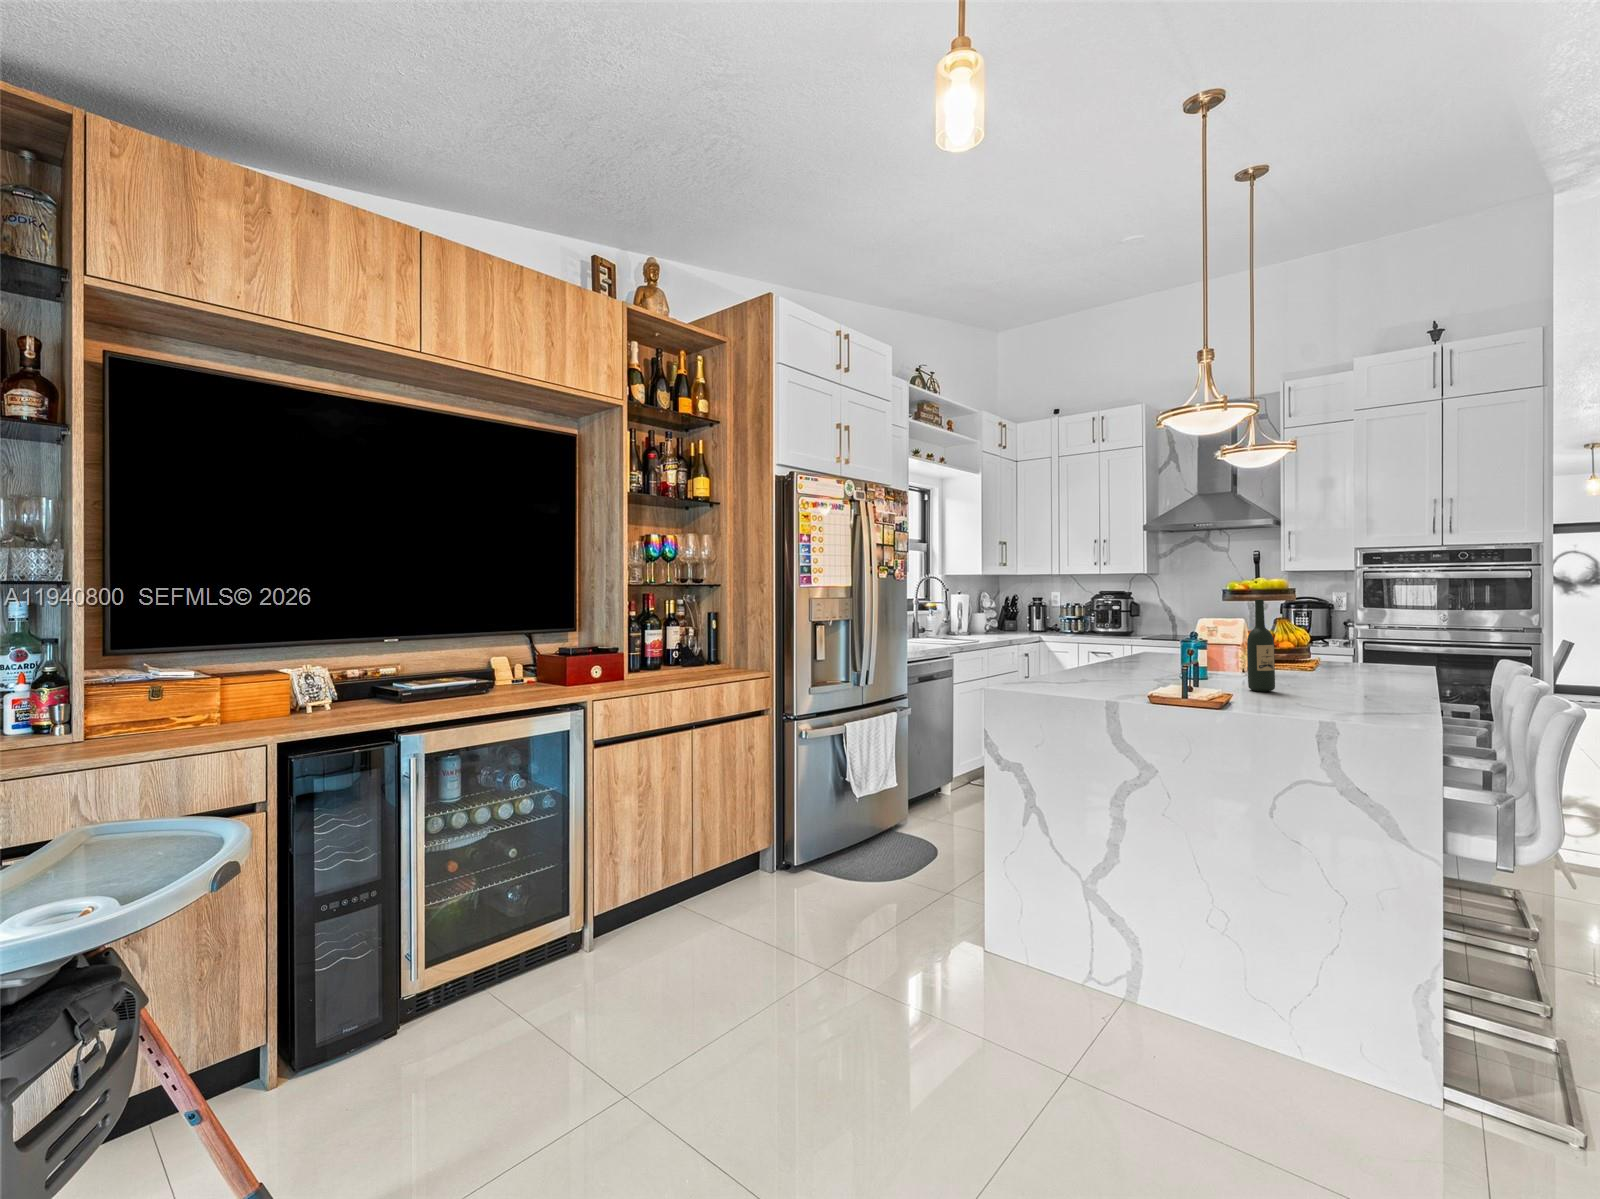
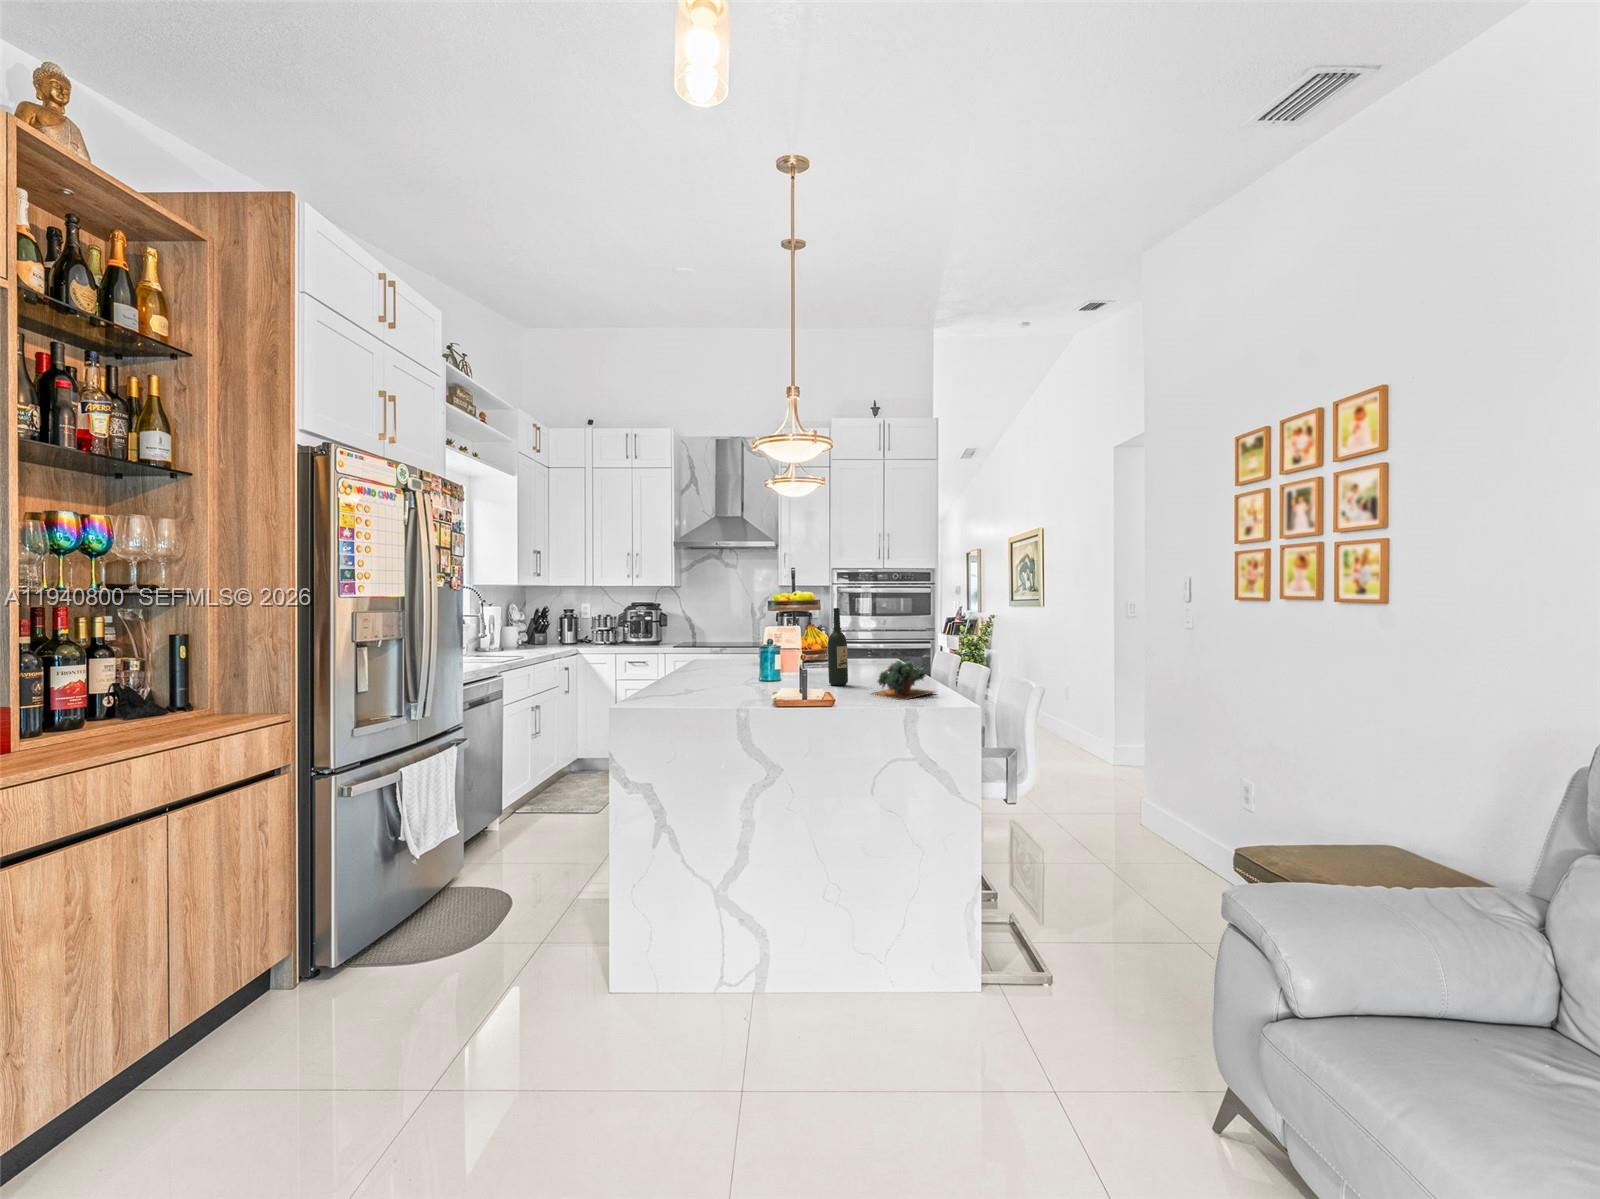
succulent plant: none [1269,665,1392,715] -> present [871,661,935,700]

